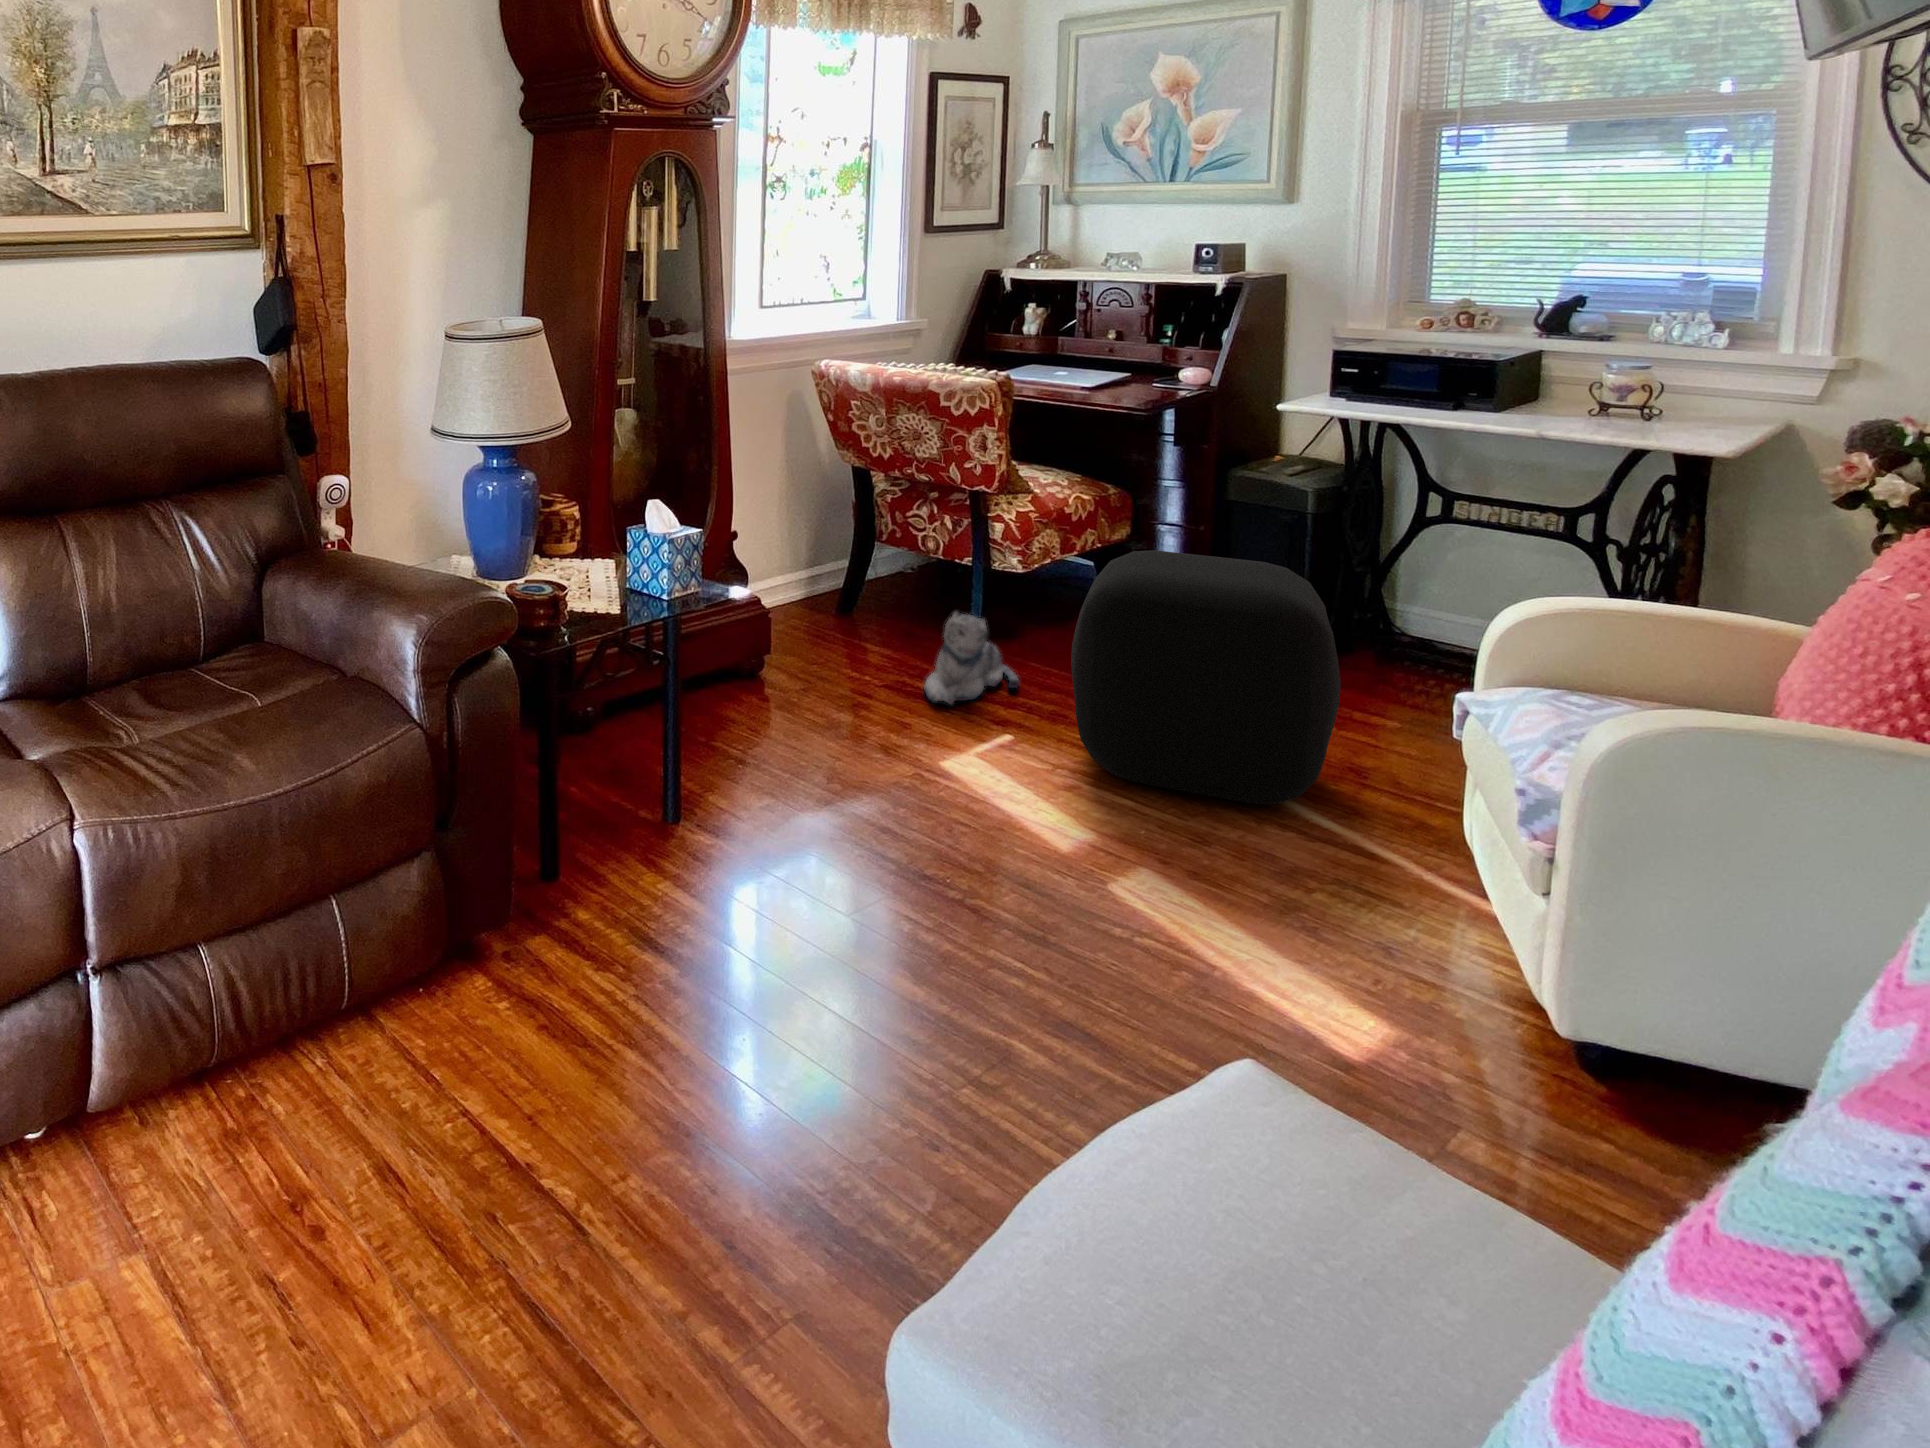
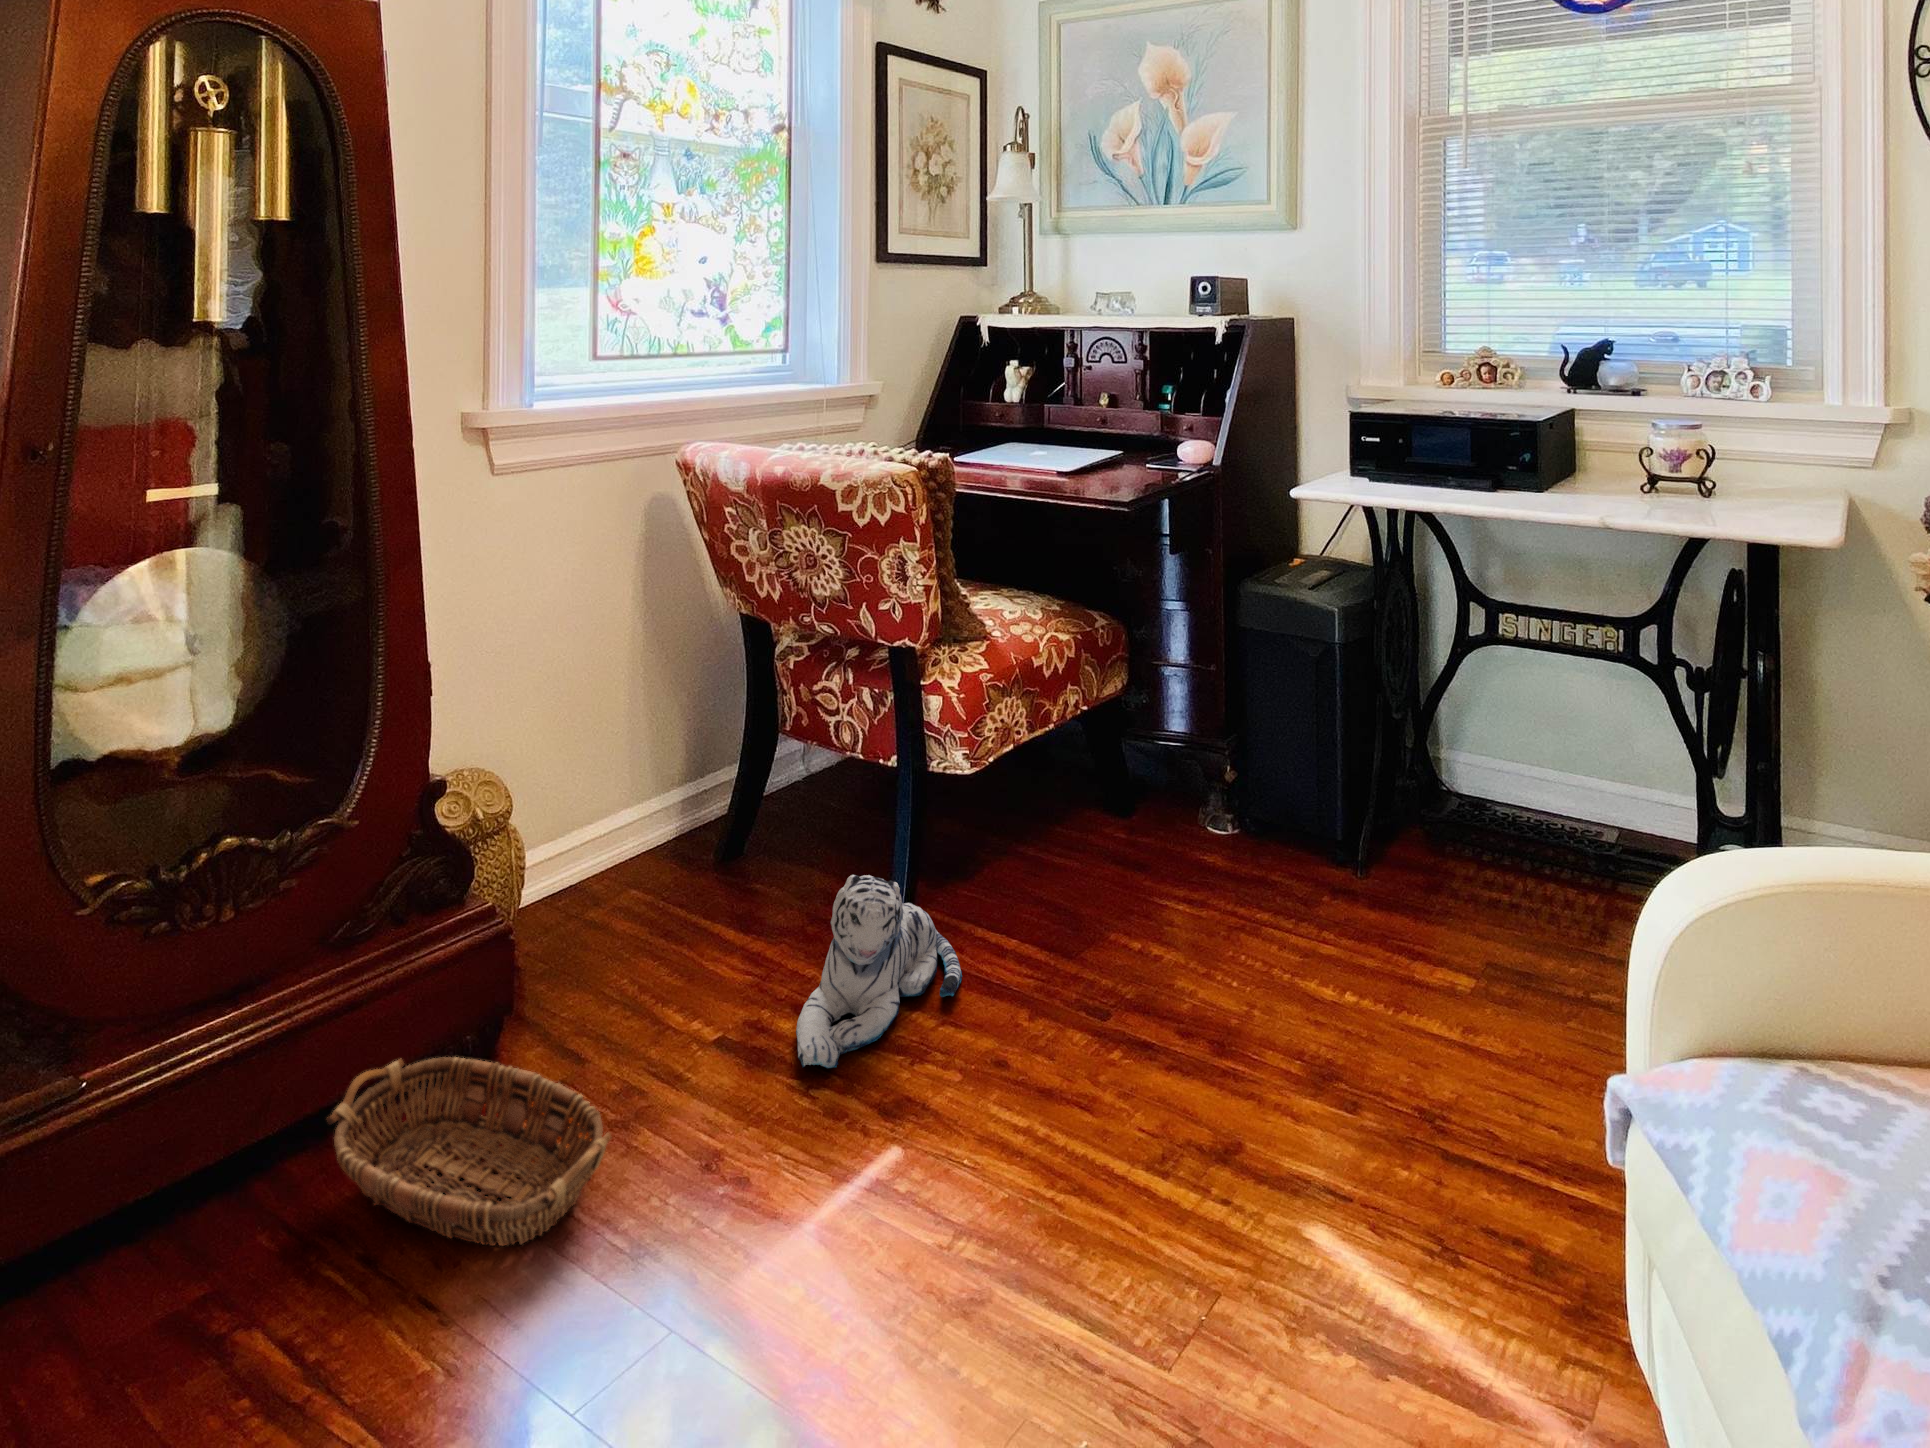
ottoman: present [1071,550,1341,804] -> none [1011,758,1437,1288]
basket: none [690,659,882,749] -> present [327,1057,611,1246]

